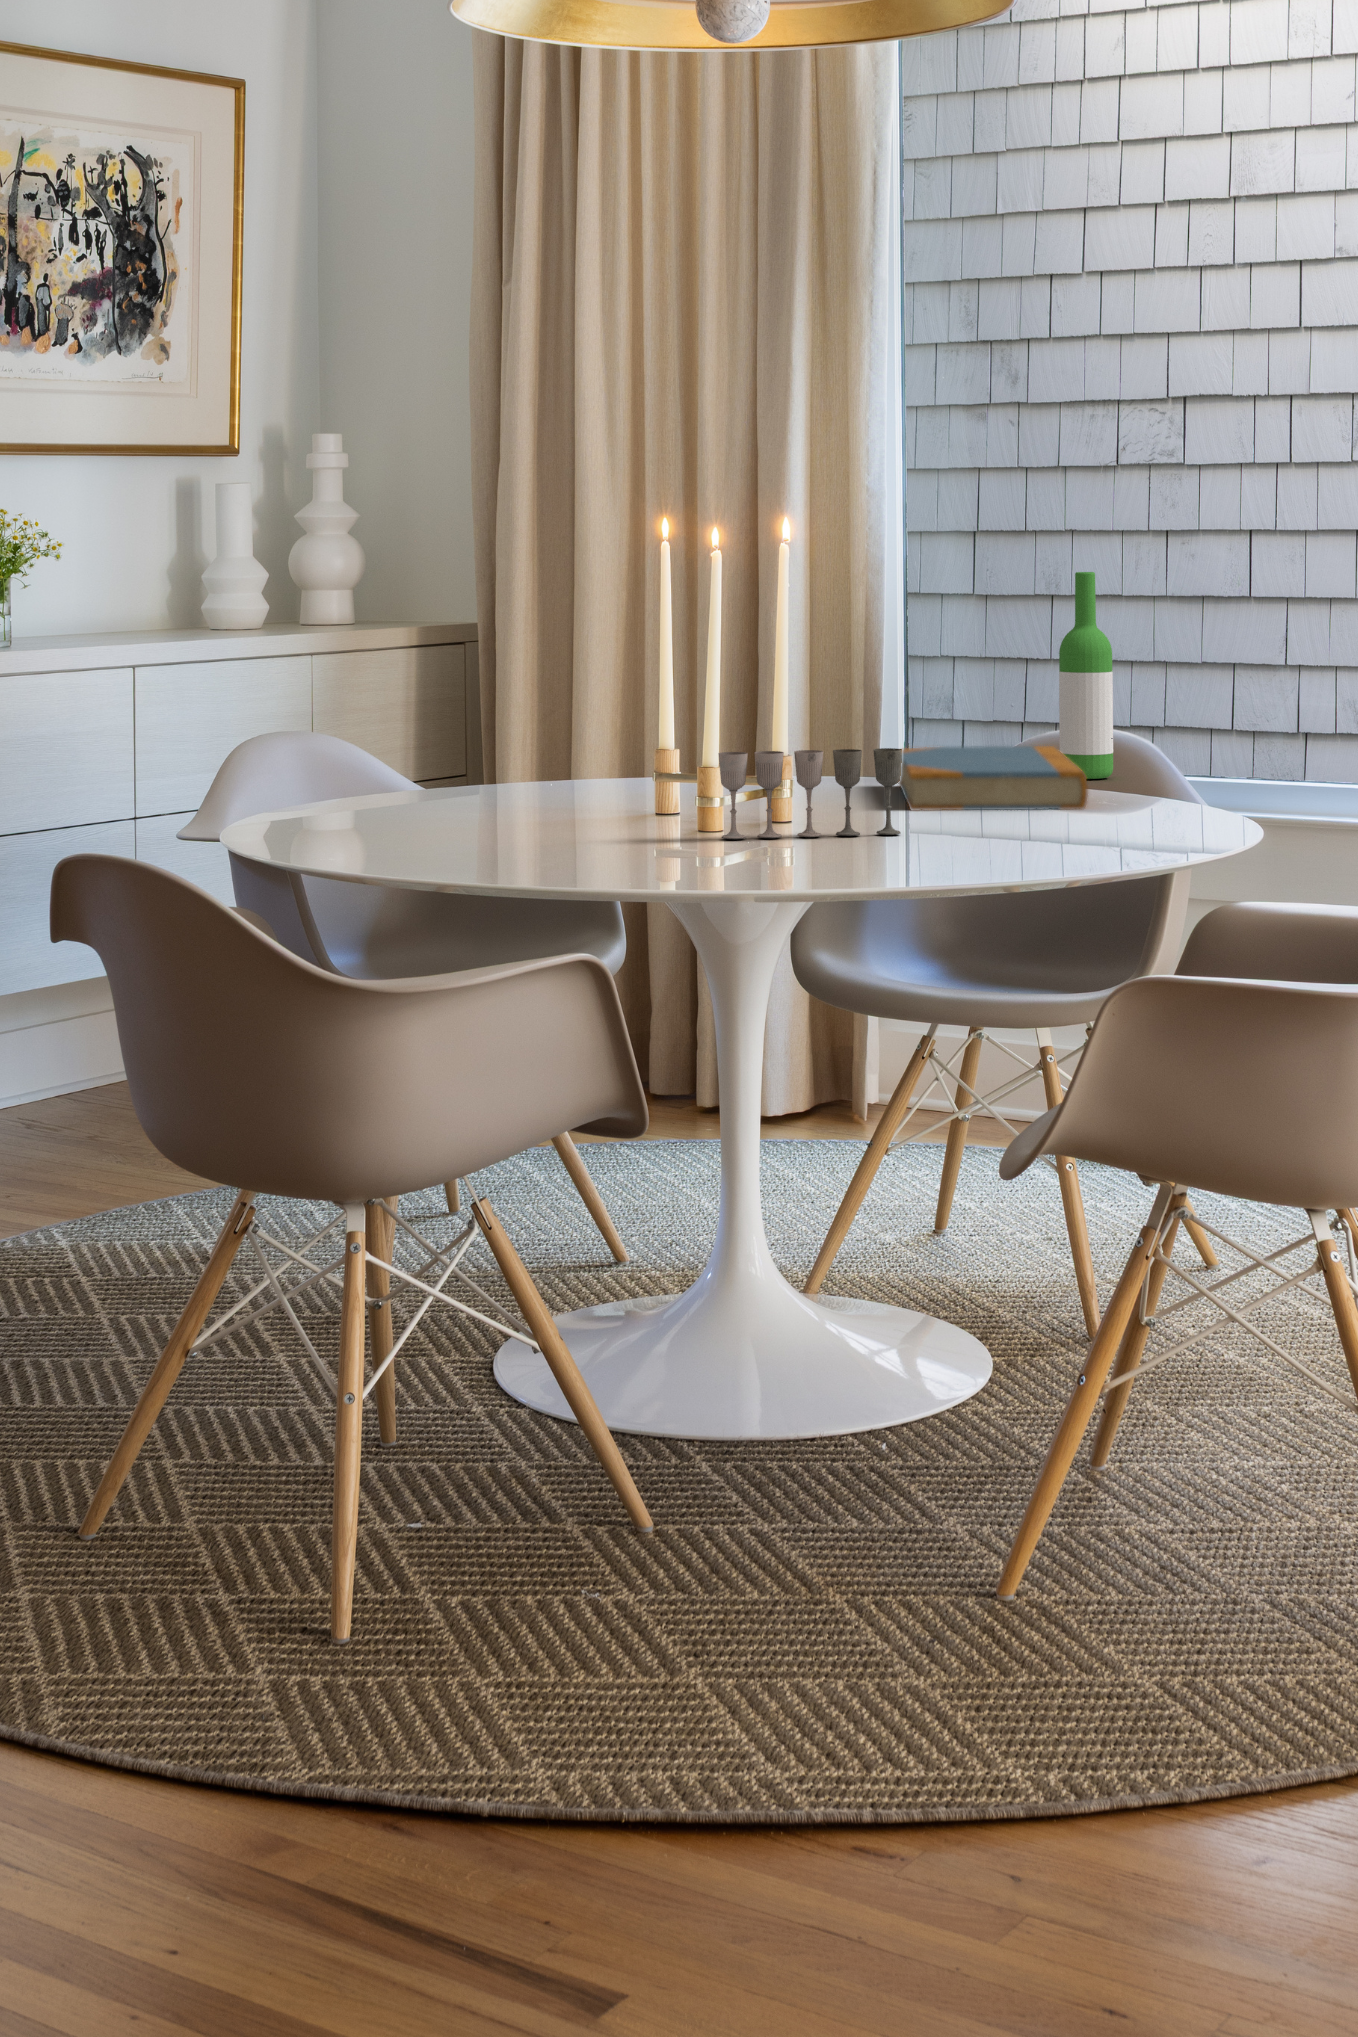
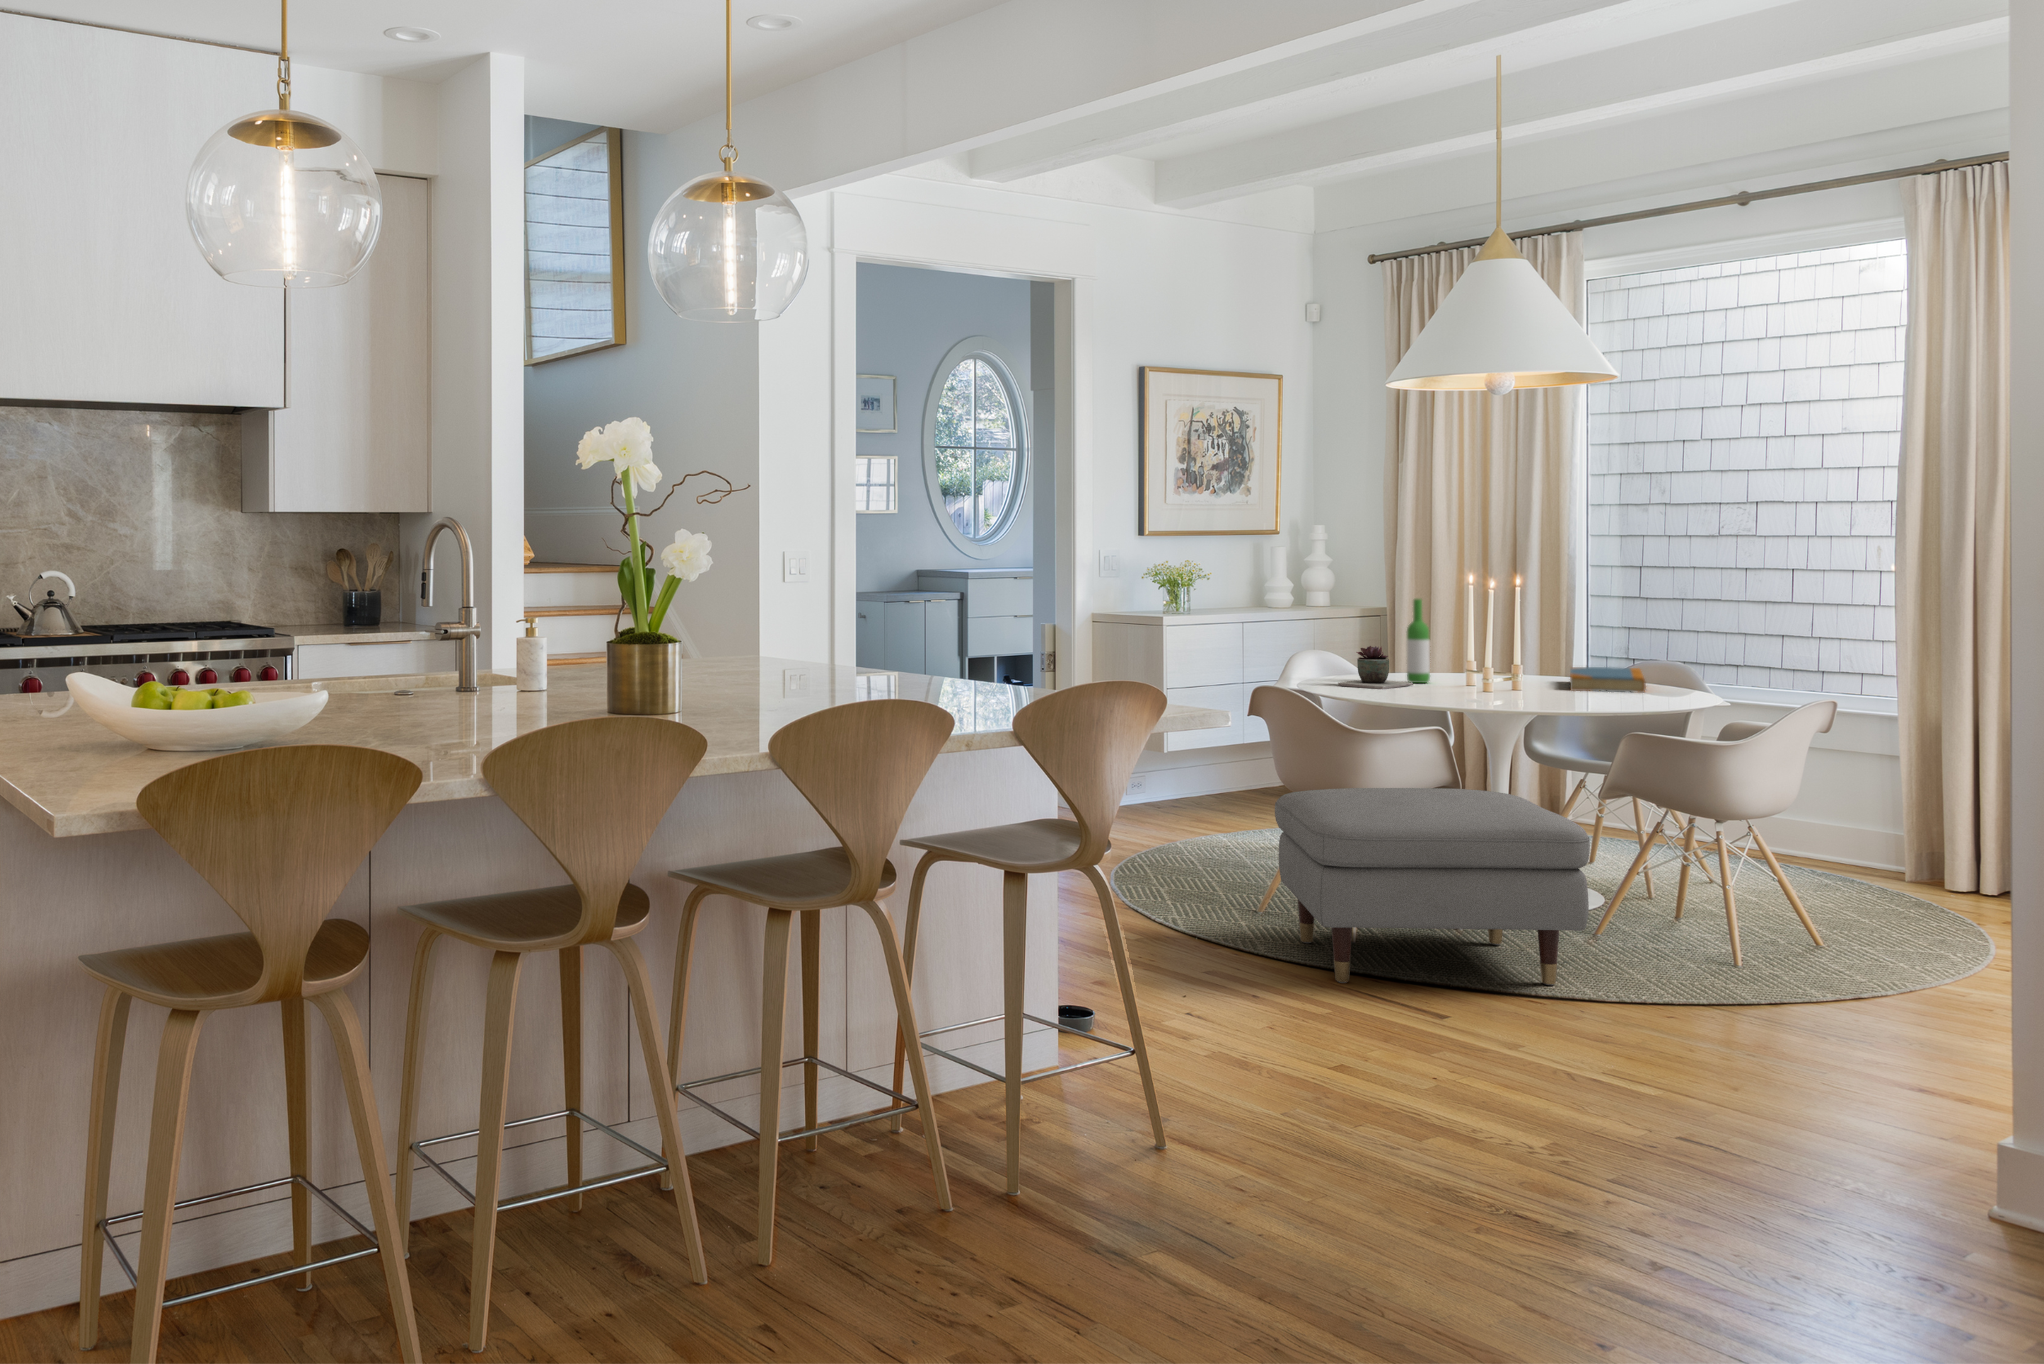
wine bottle: present [1059,572,1113,779] -> present [1407,599,1430,683]
succulent plant: none [329,707,526,827] -> present [1338,646,1413,689]
wine glass: present [718,748,902,839] -> none [1488,666,1561,698]
ottoman: none [89,1138,1051,1909] -> present [1275,788,1590,985]

